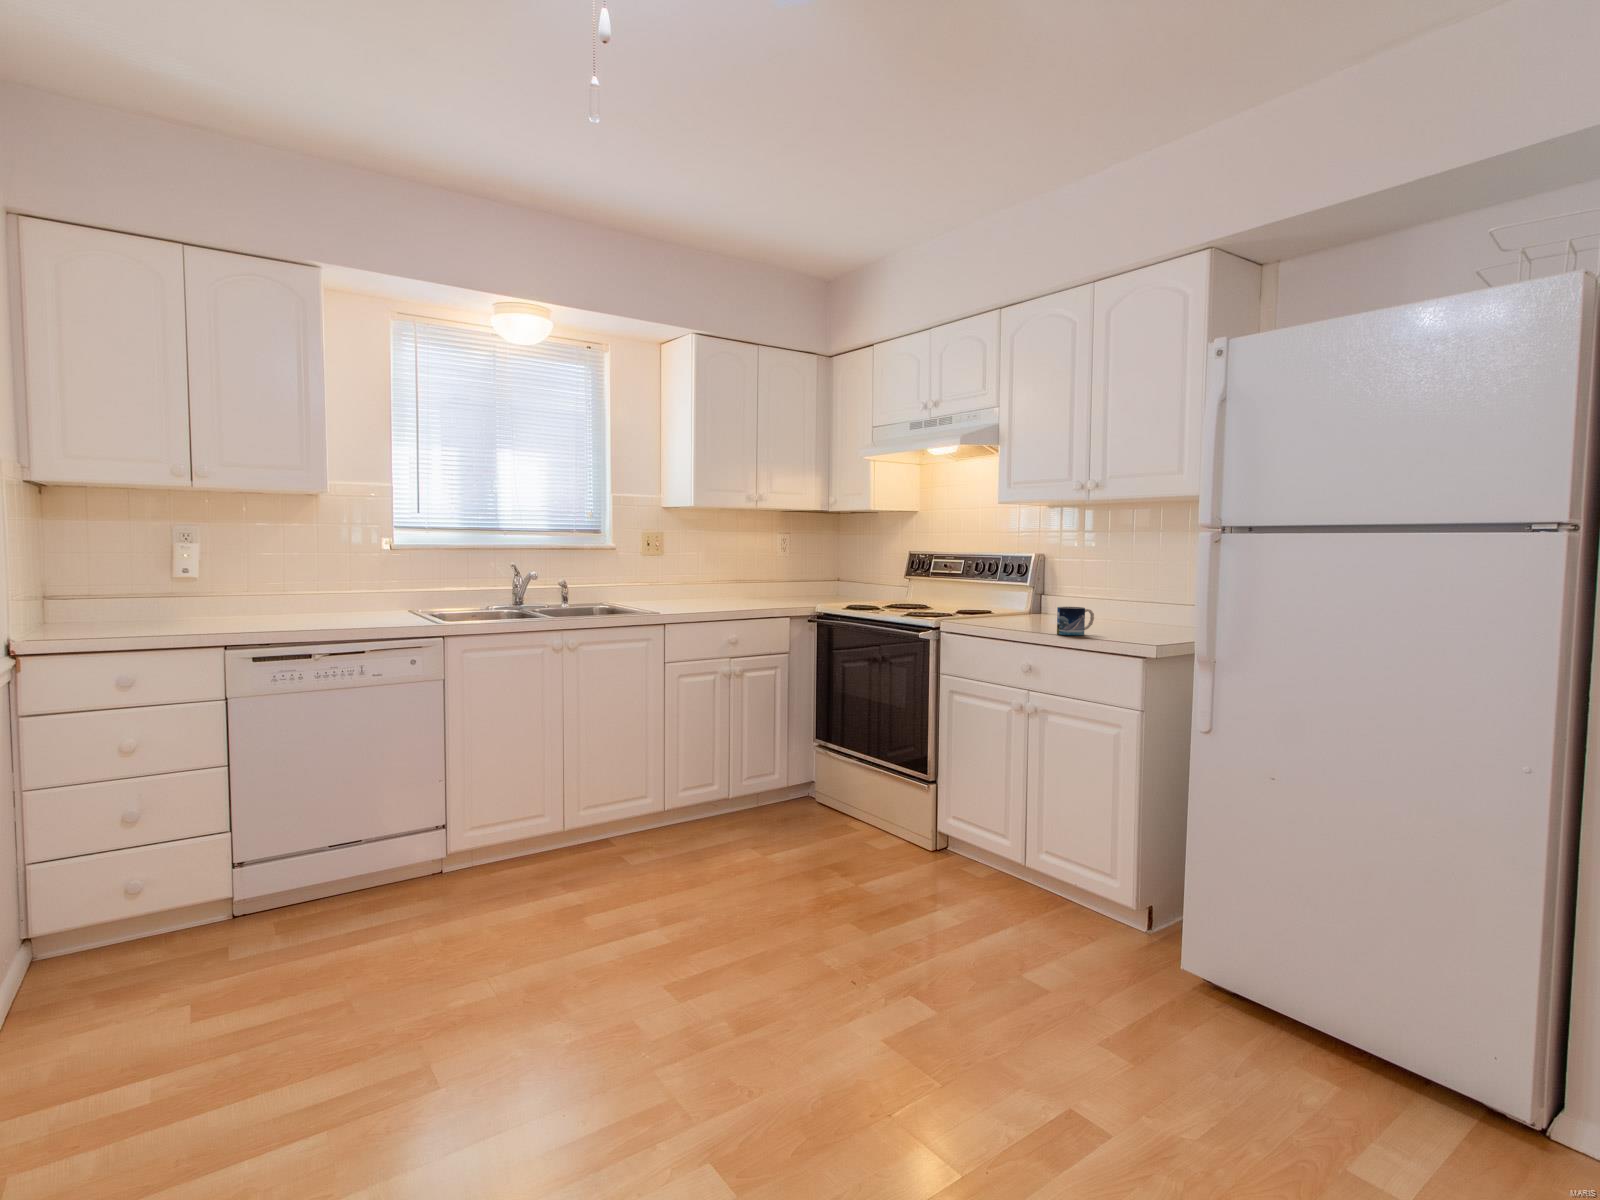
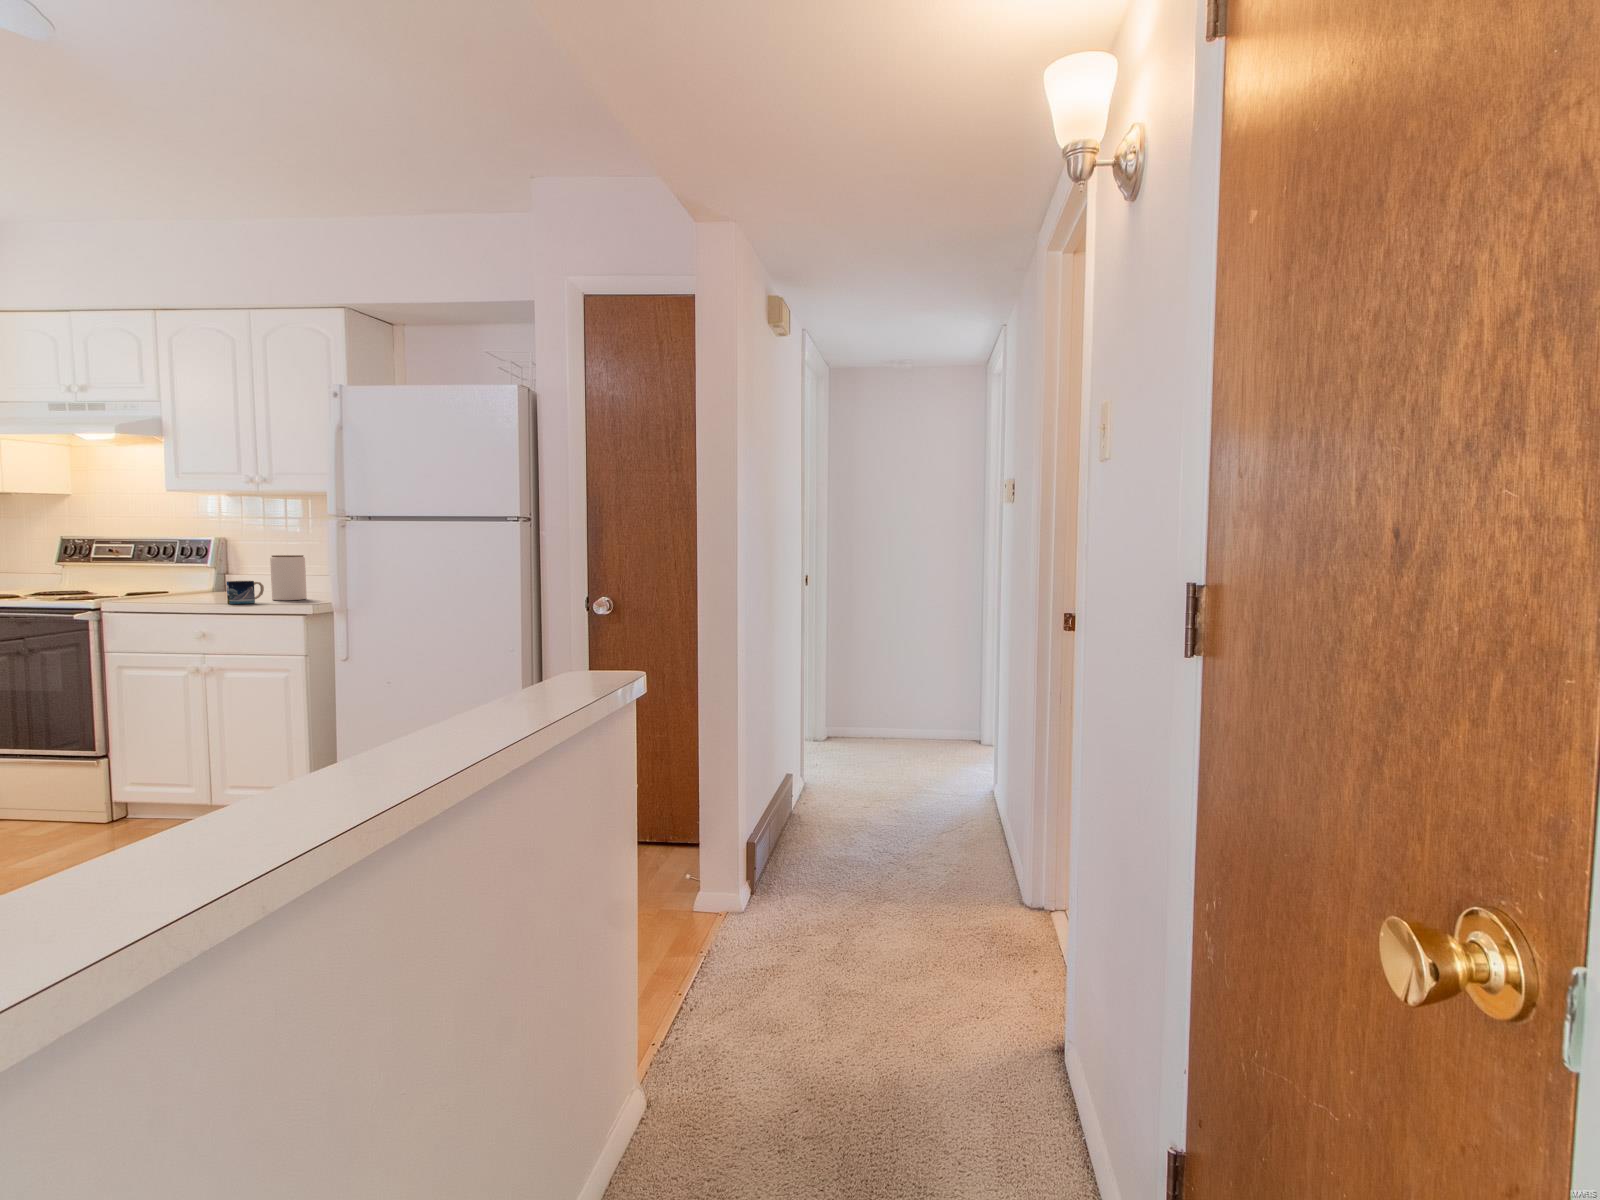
jar: none [1099,576,1139,633] -> present [270,555,307,600]

